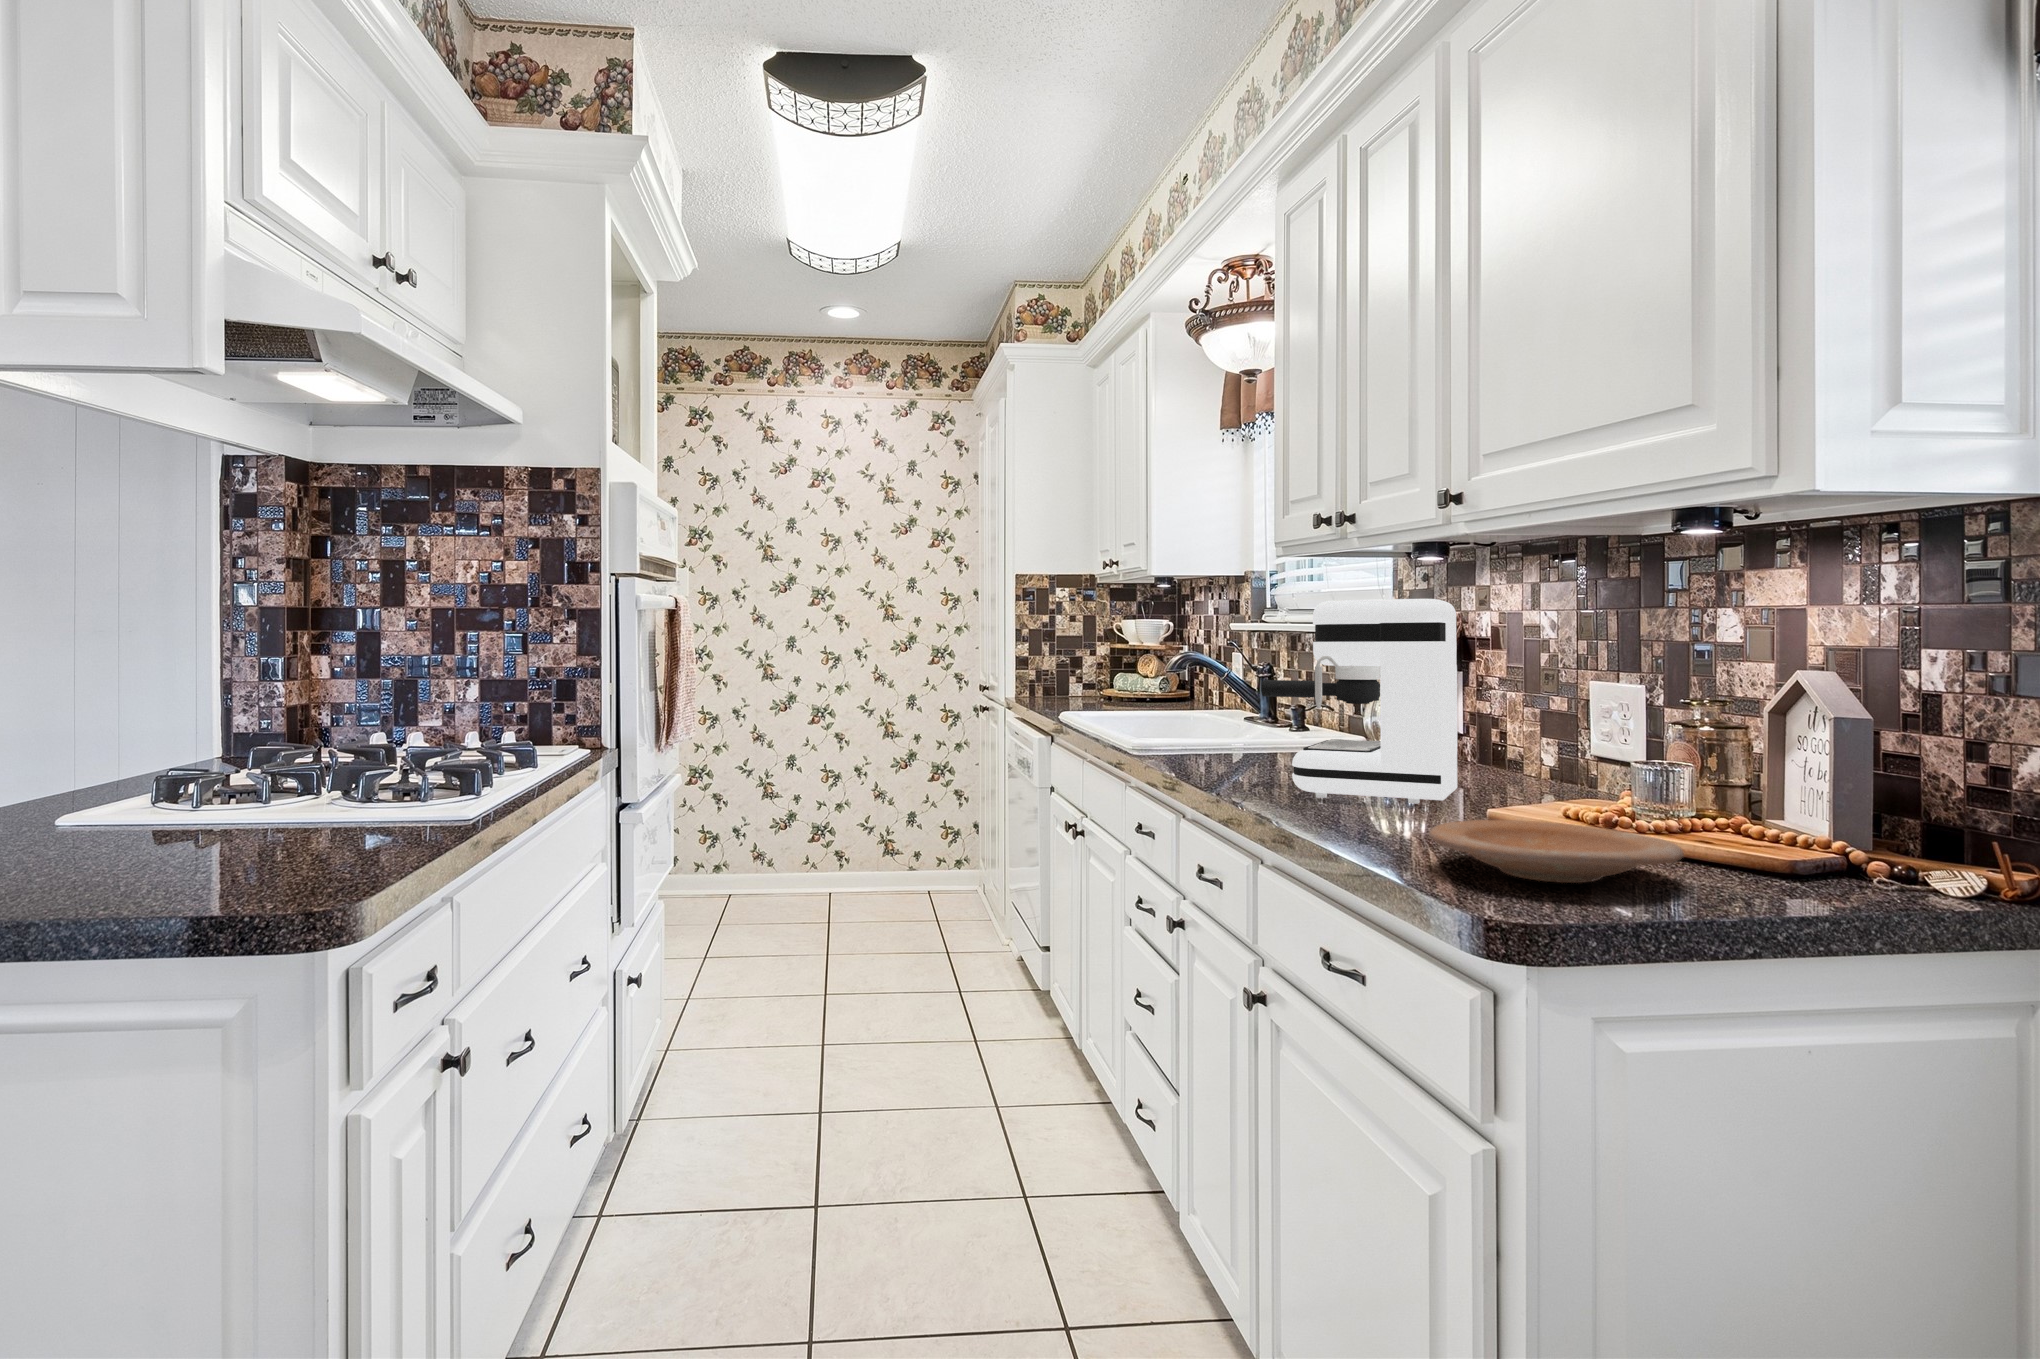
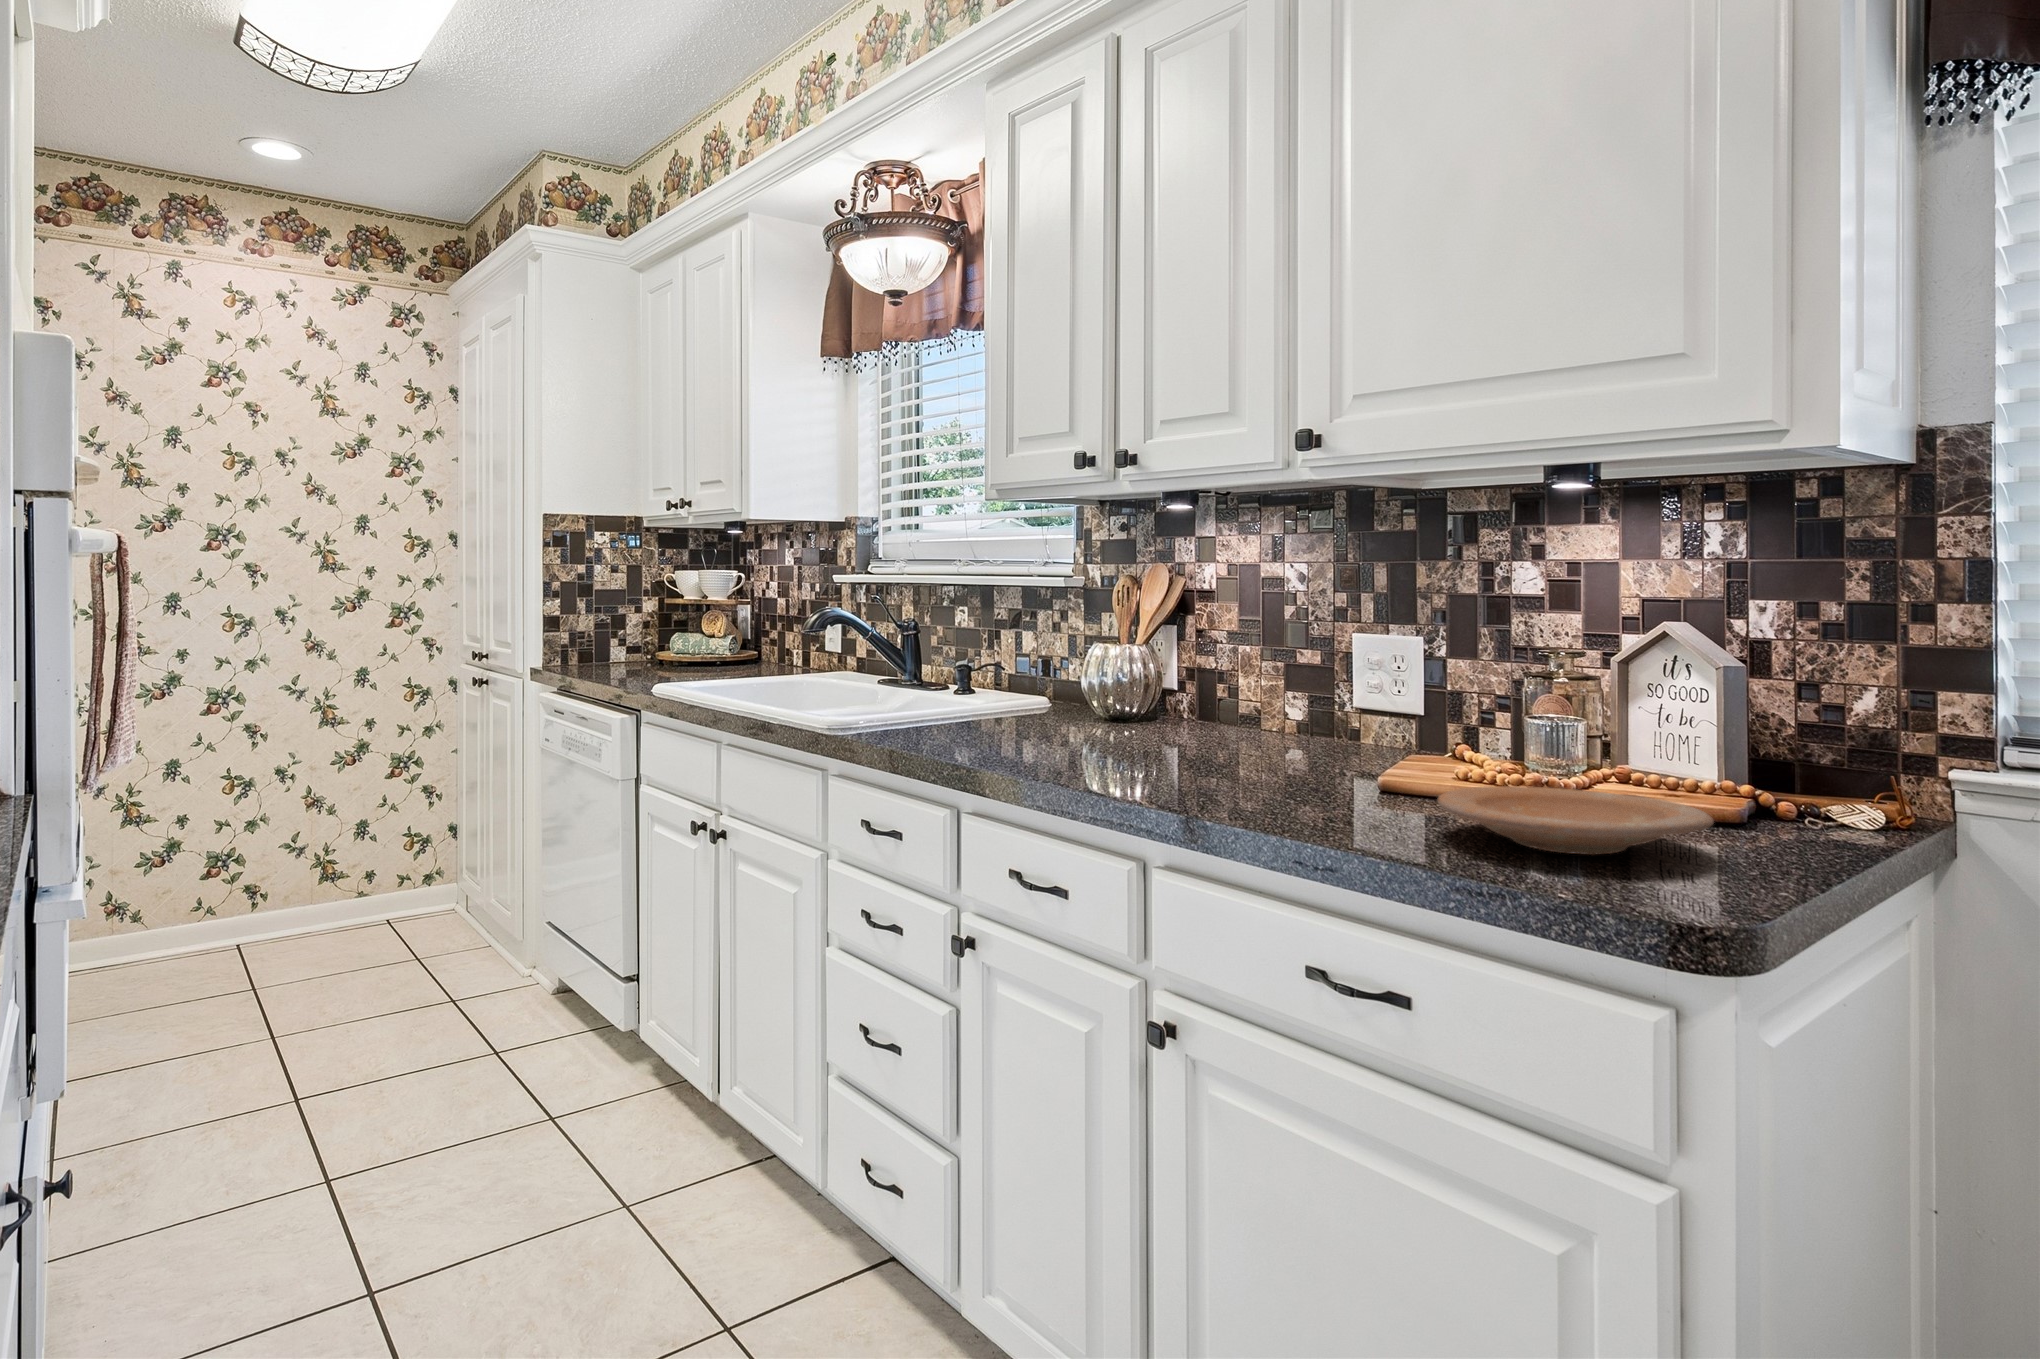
coffee maker: present [1261,599,1457,804] -> none [1062,548,1296,772]

